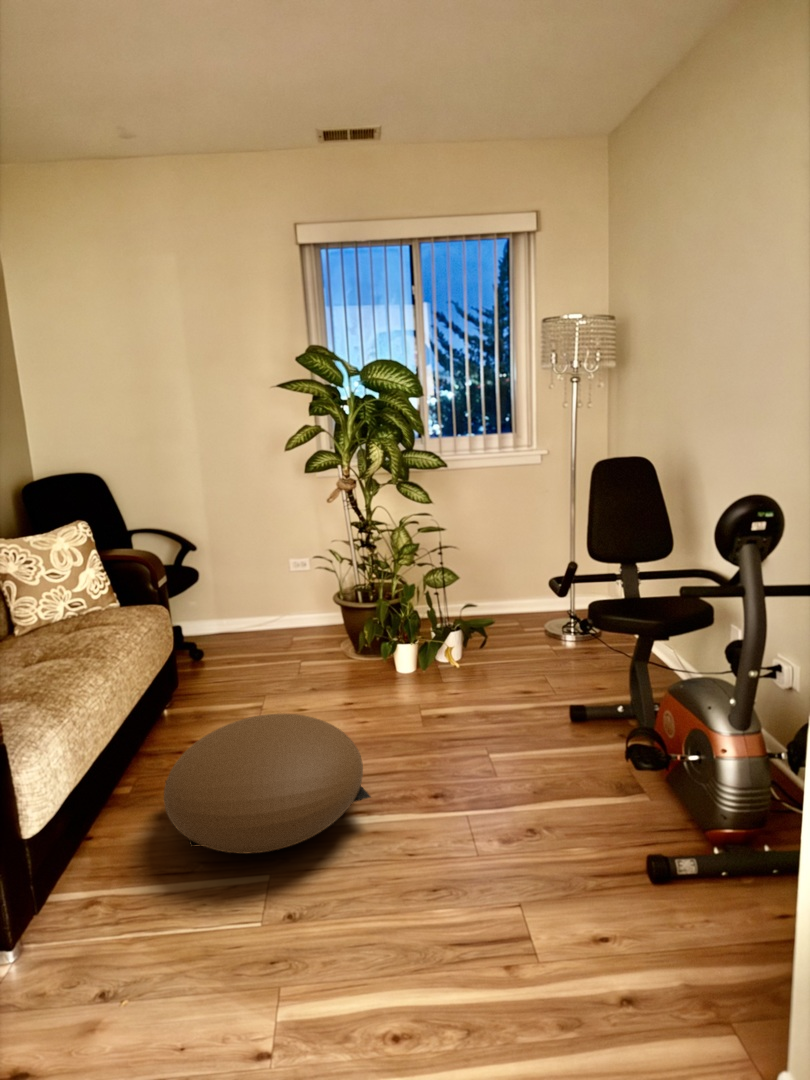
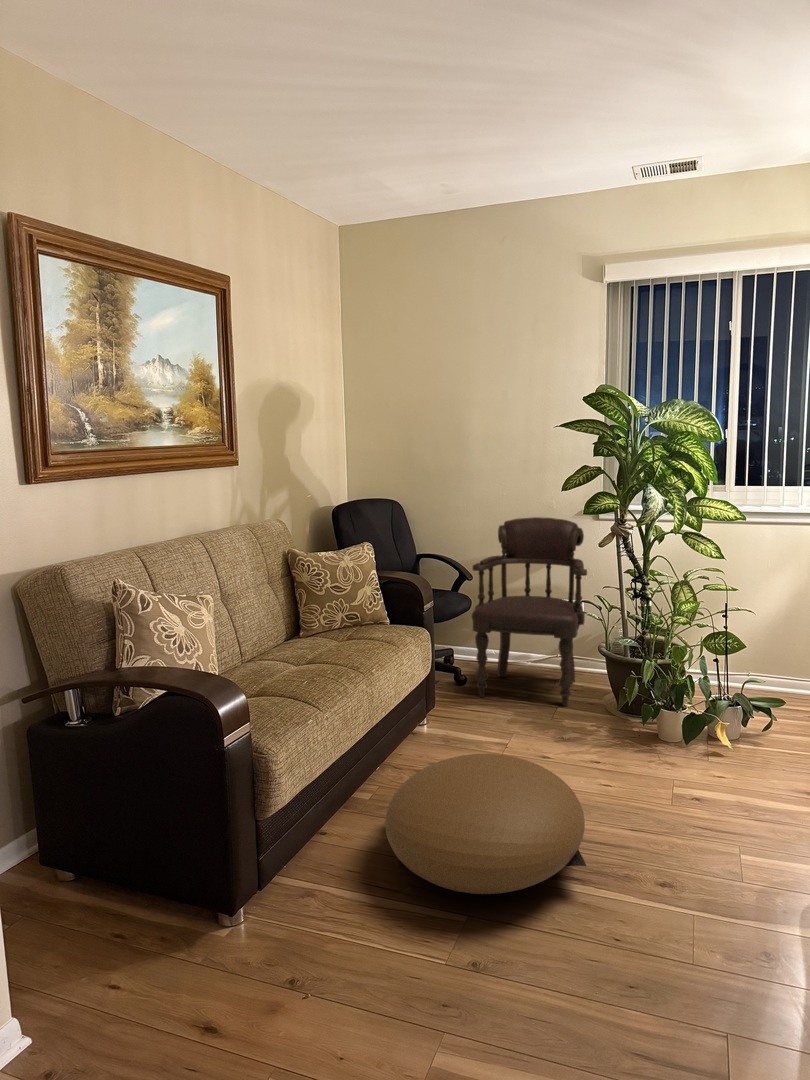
armchair: none [196,480,315,668] -> present [472,517,587,706]

